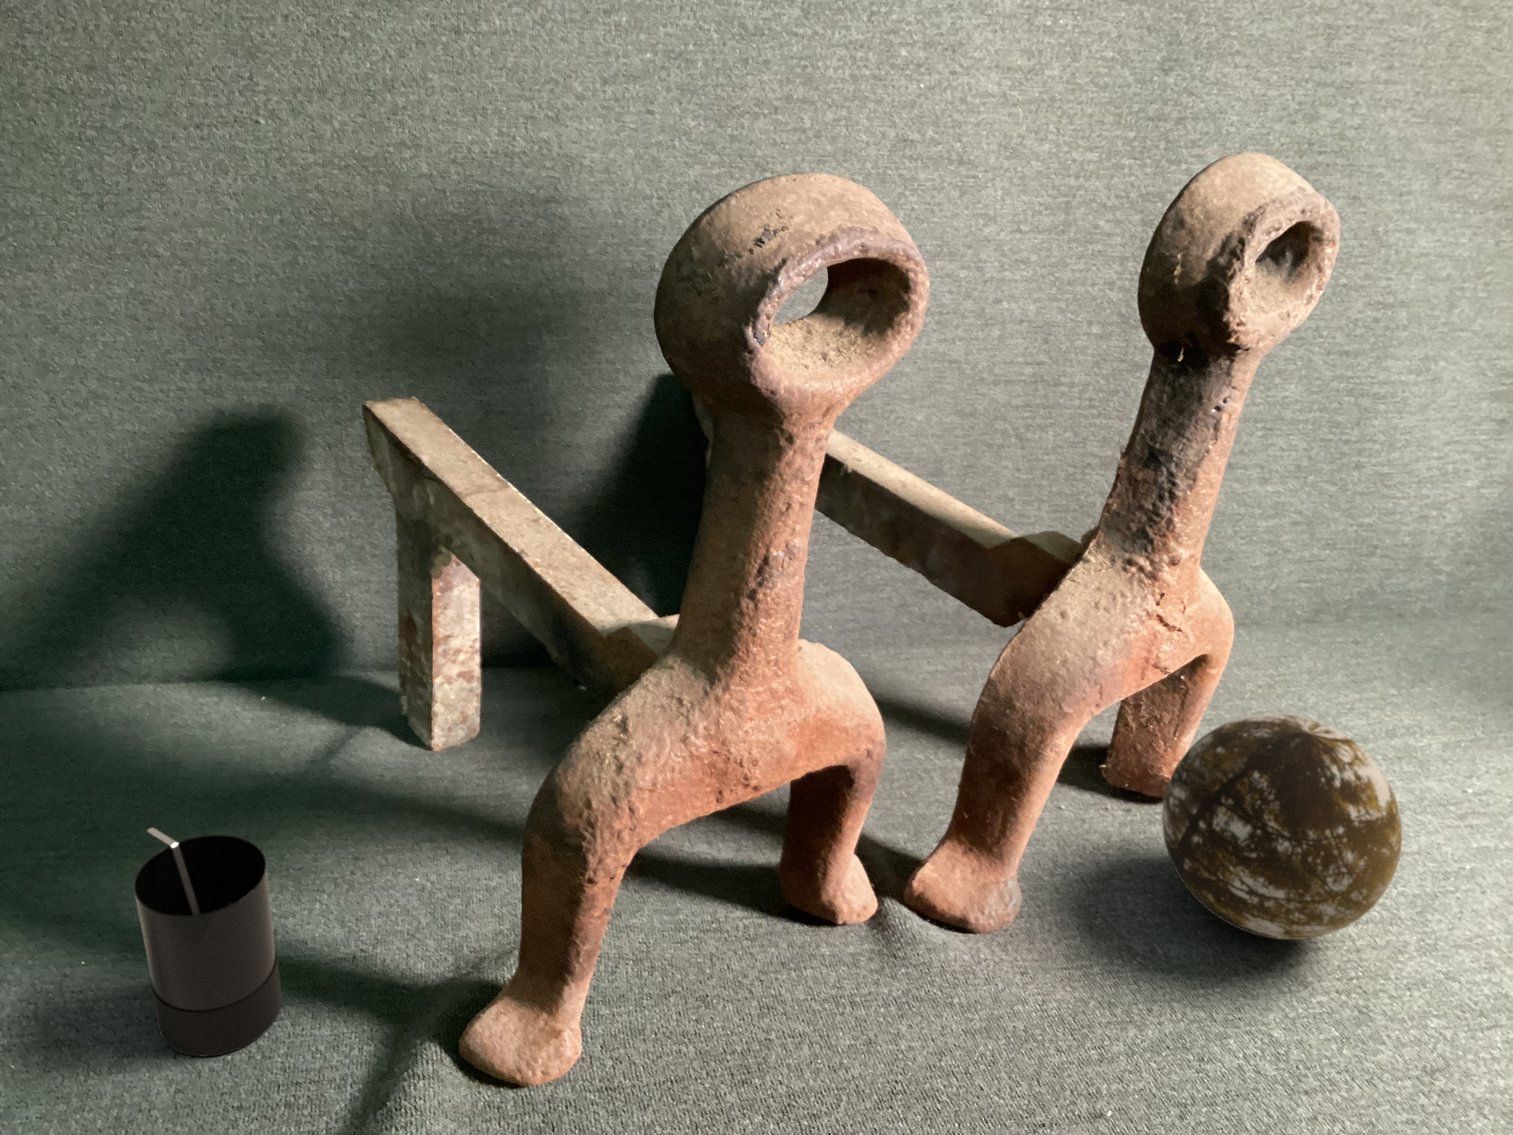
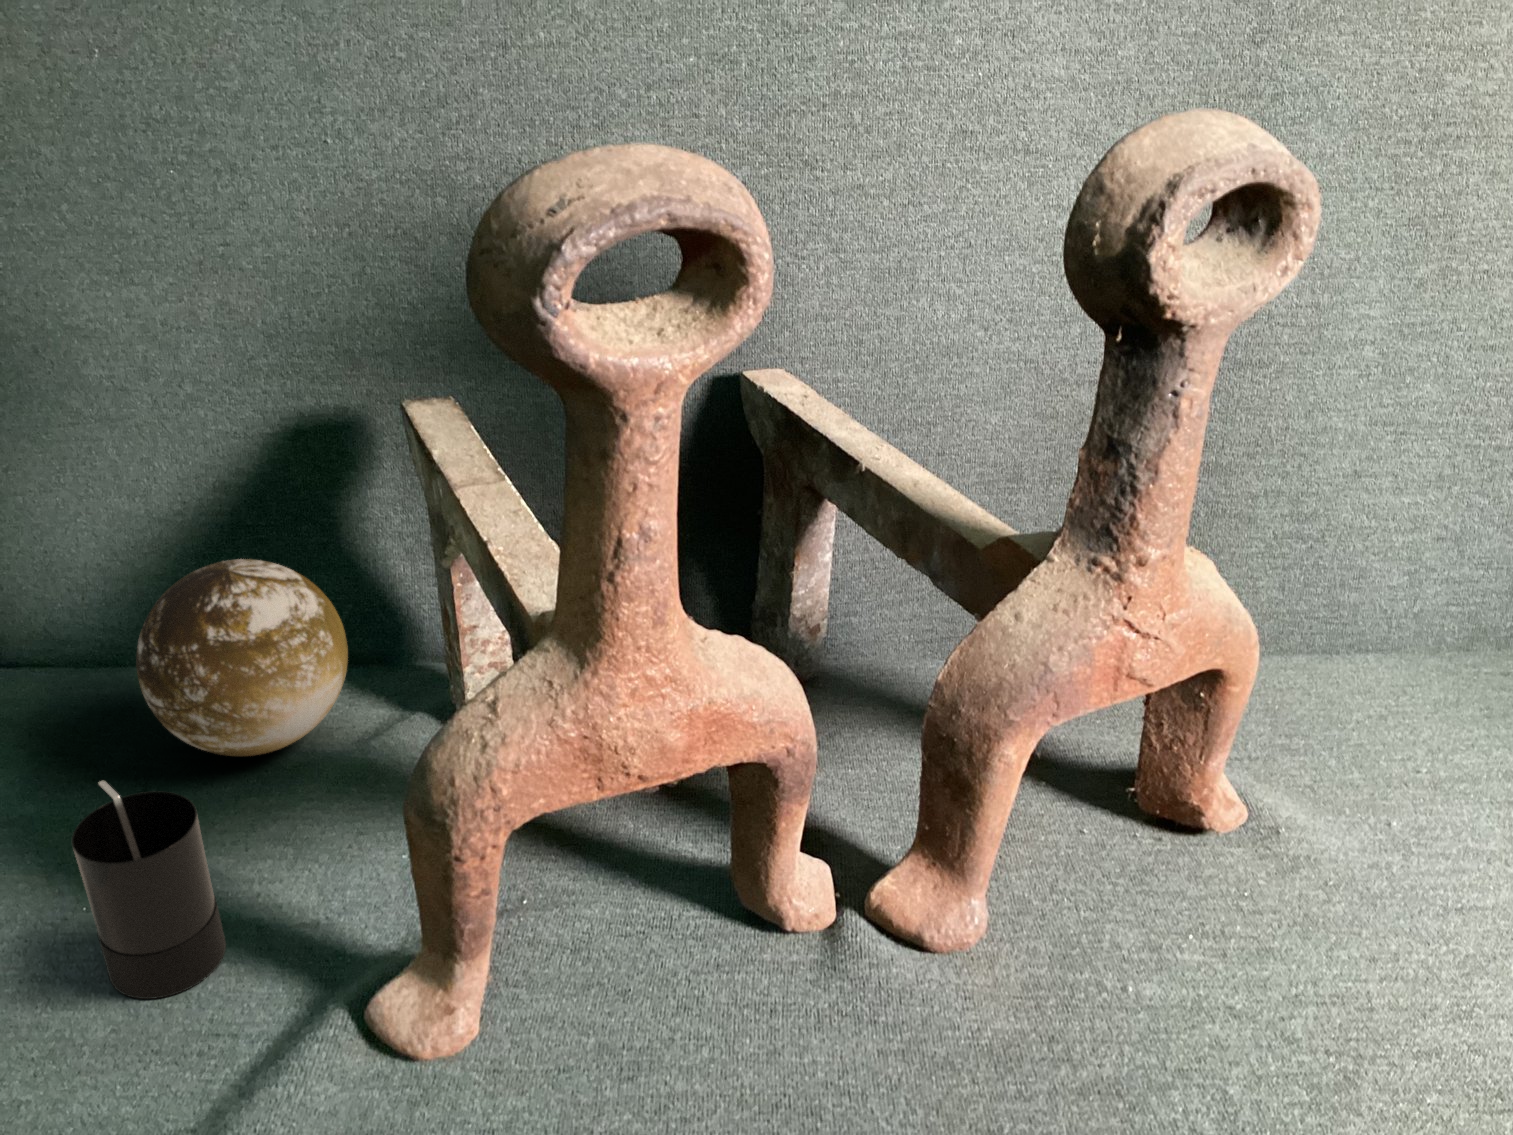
decorative orb: present [1162,714,1402,940] -> present [136,559,348,756]

